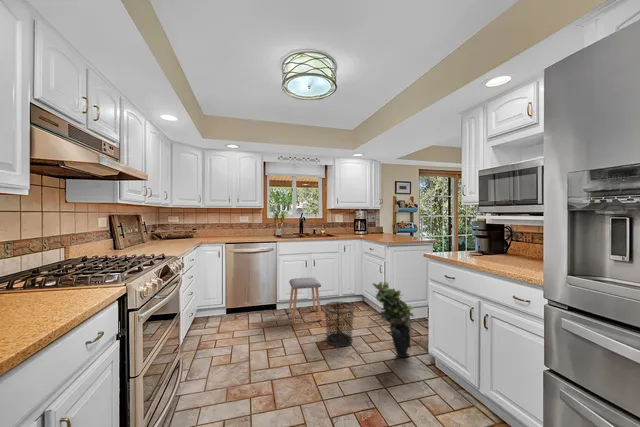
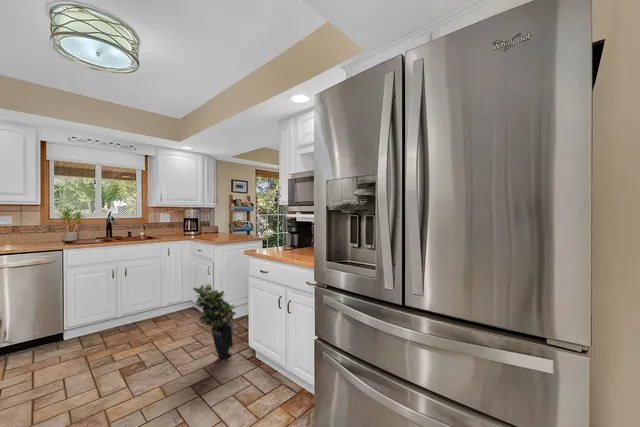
stool: present [289,278,322,323] -> none [83,291,133,353]
waste bin: present [324,302,355,346] -> none [130,314,173,366]

